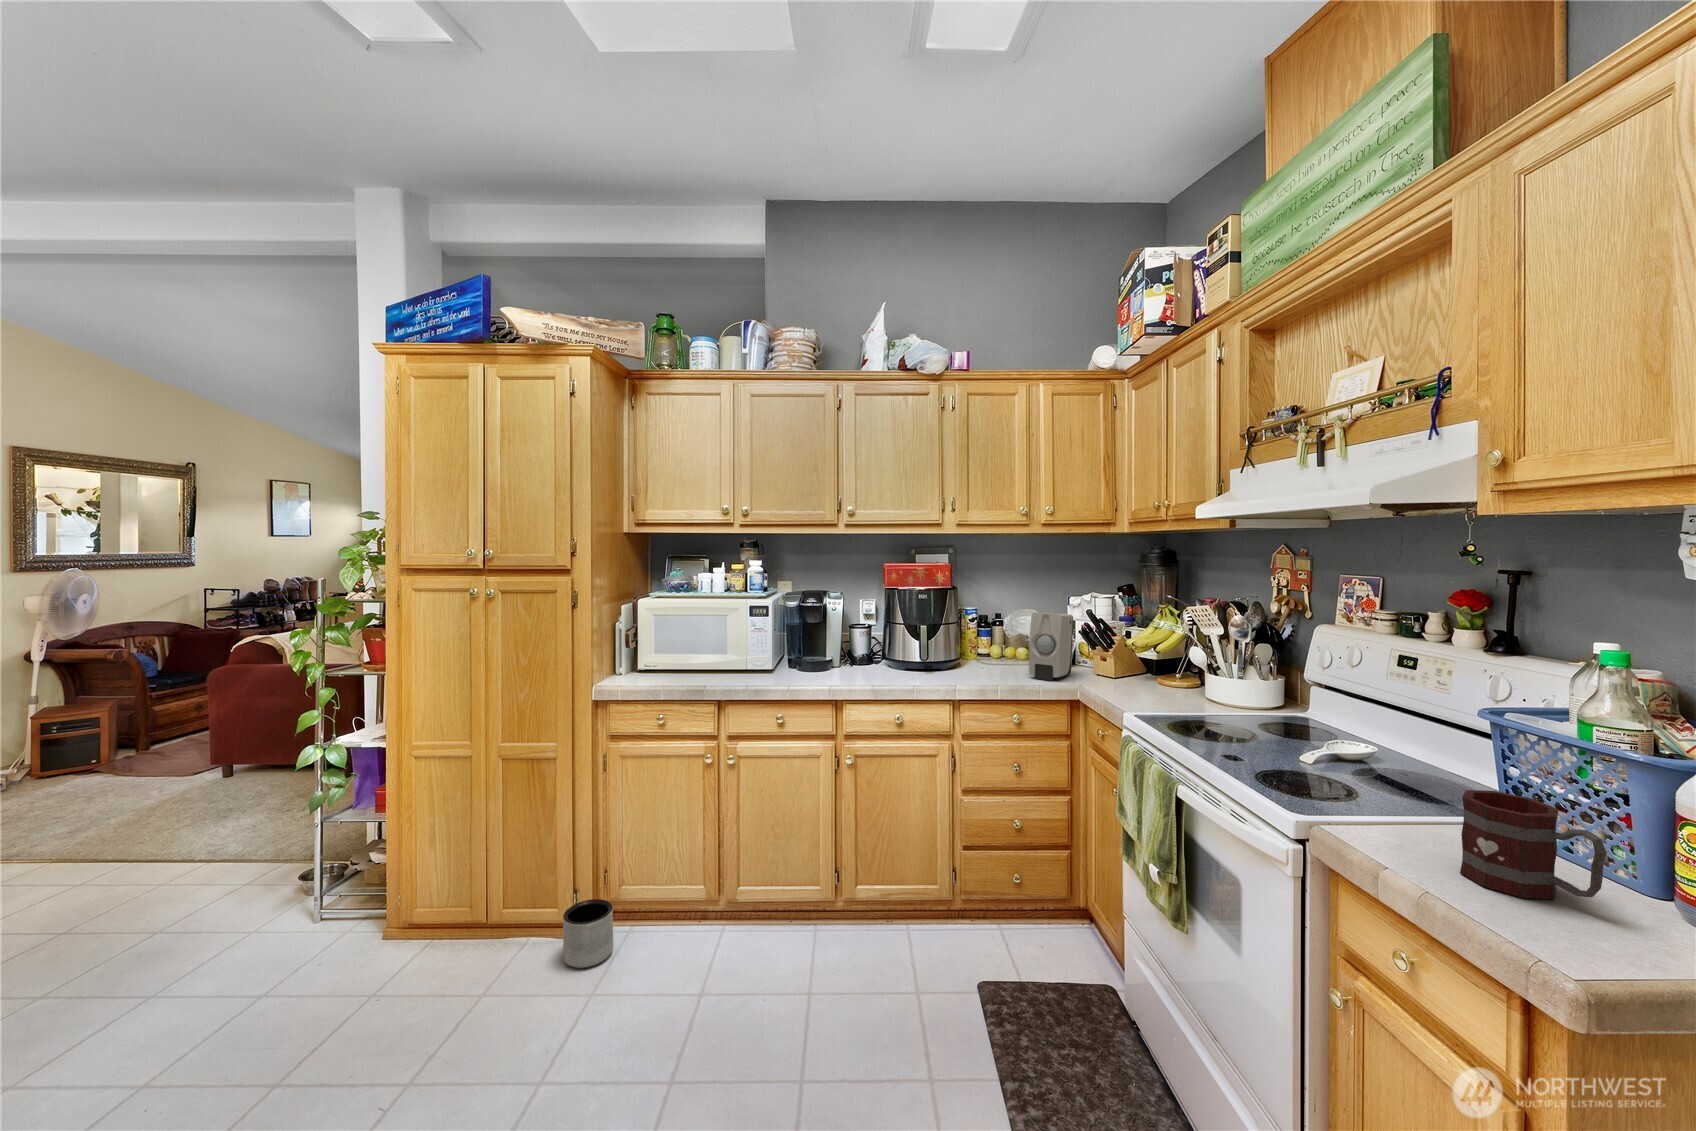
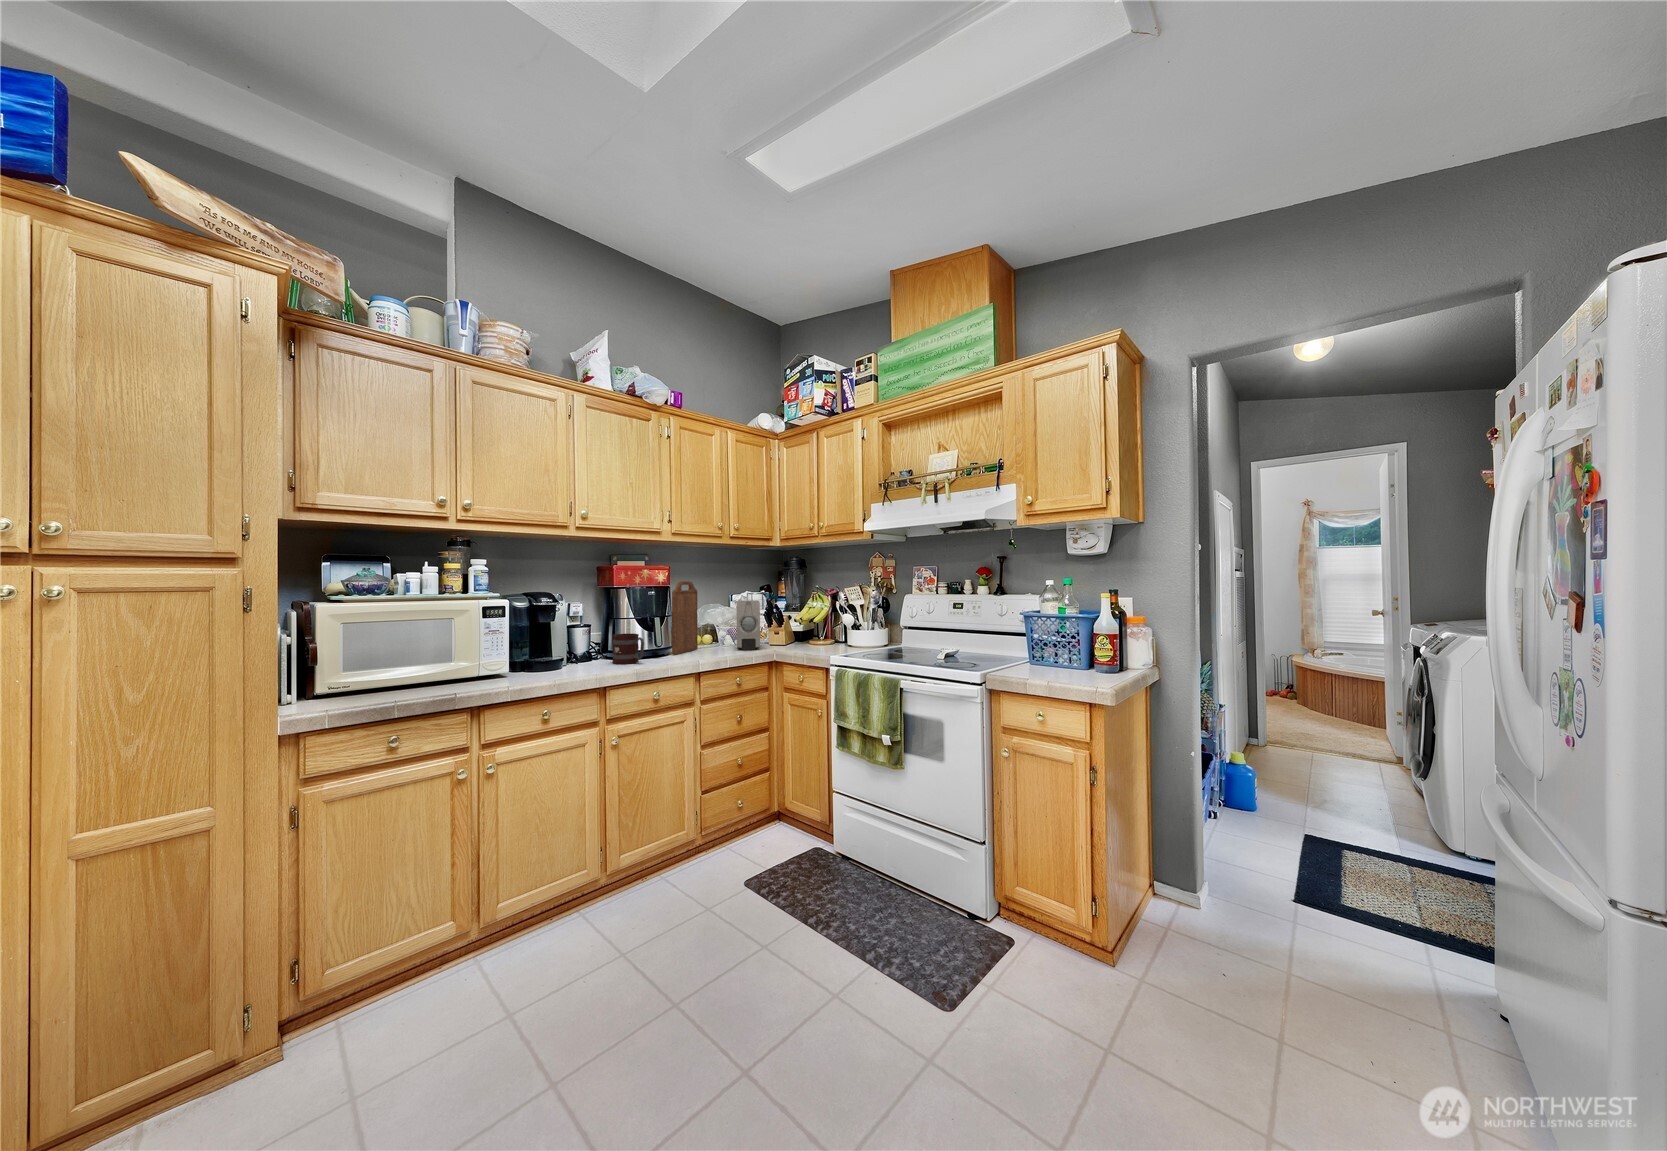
cutting board: none [946,584,990,673] -> present [672,581,698,654]
mug: present [1460,790,1606,899] -> present [612,633,644,664]
planter: present [563,899,613,968] -> none [255,991,342,1099]

